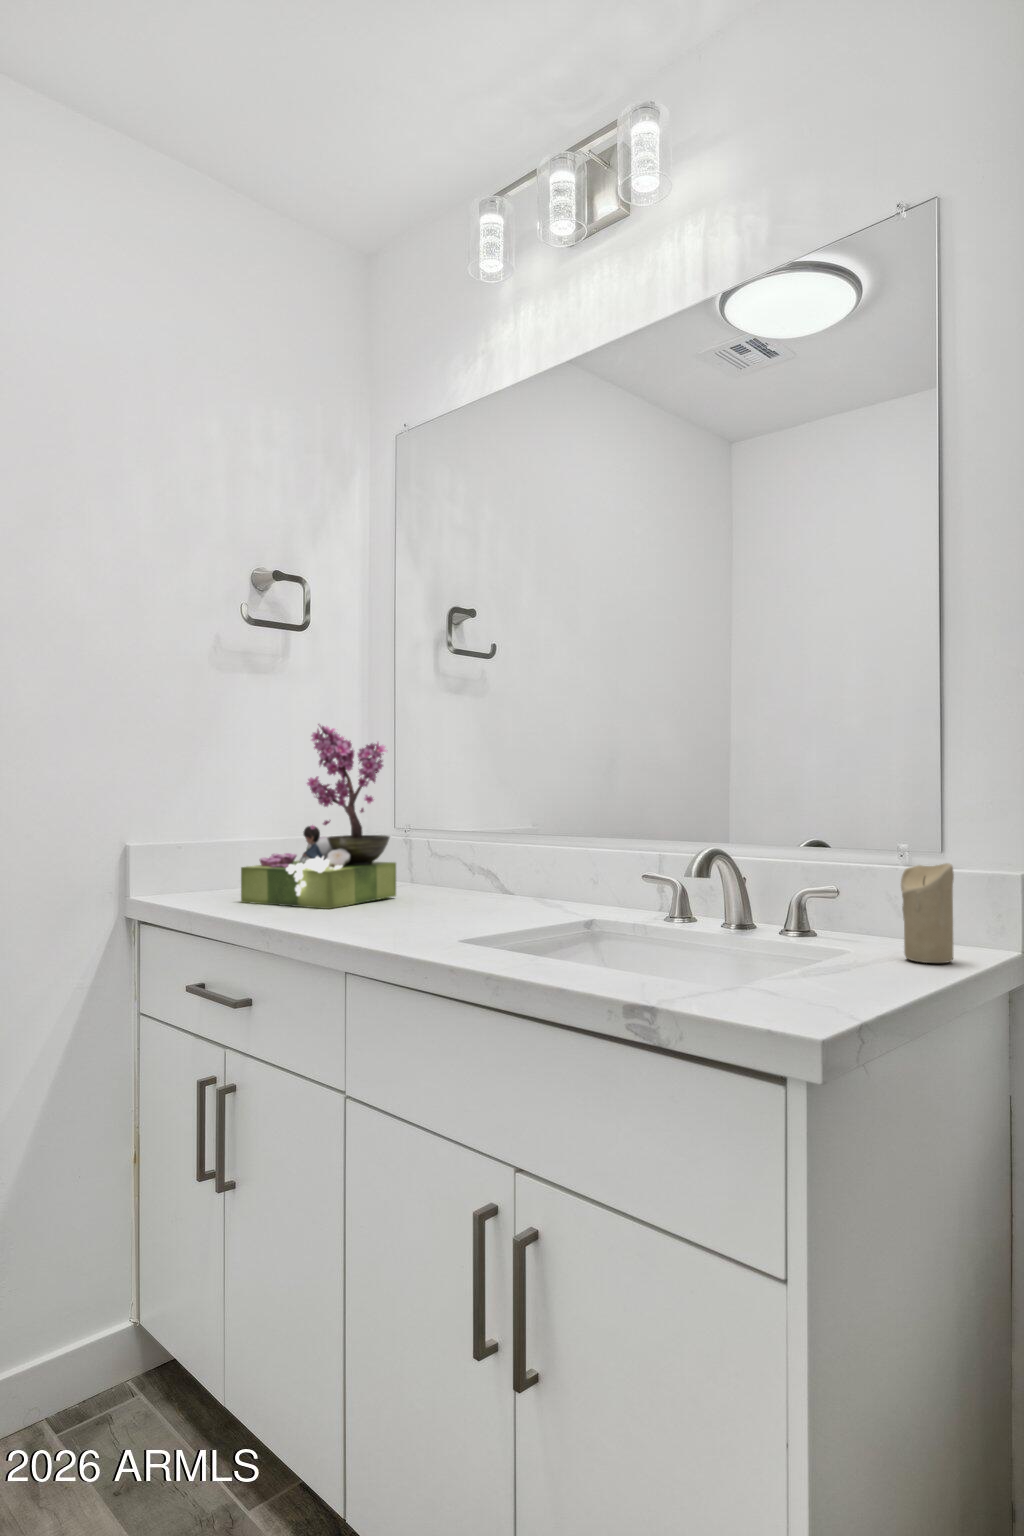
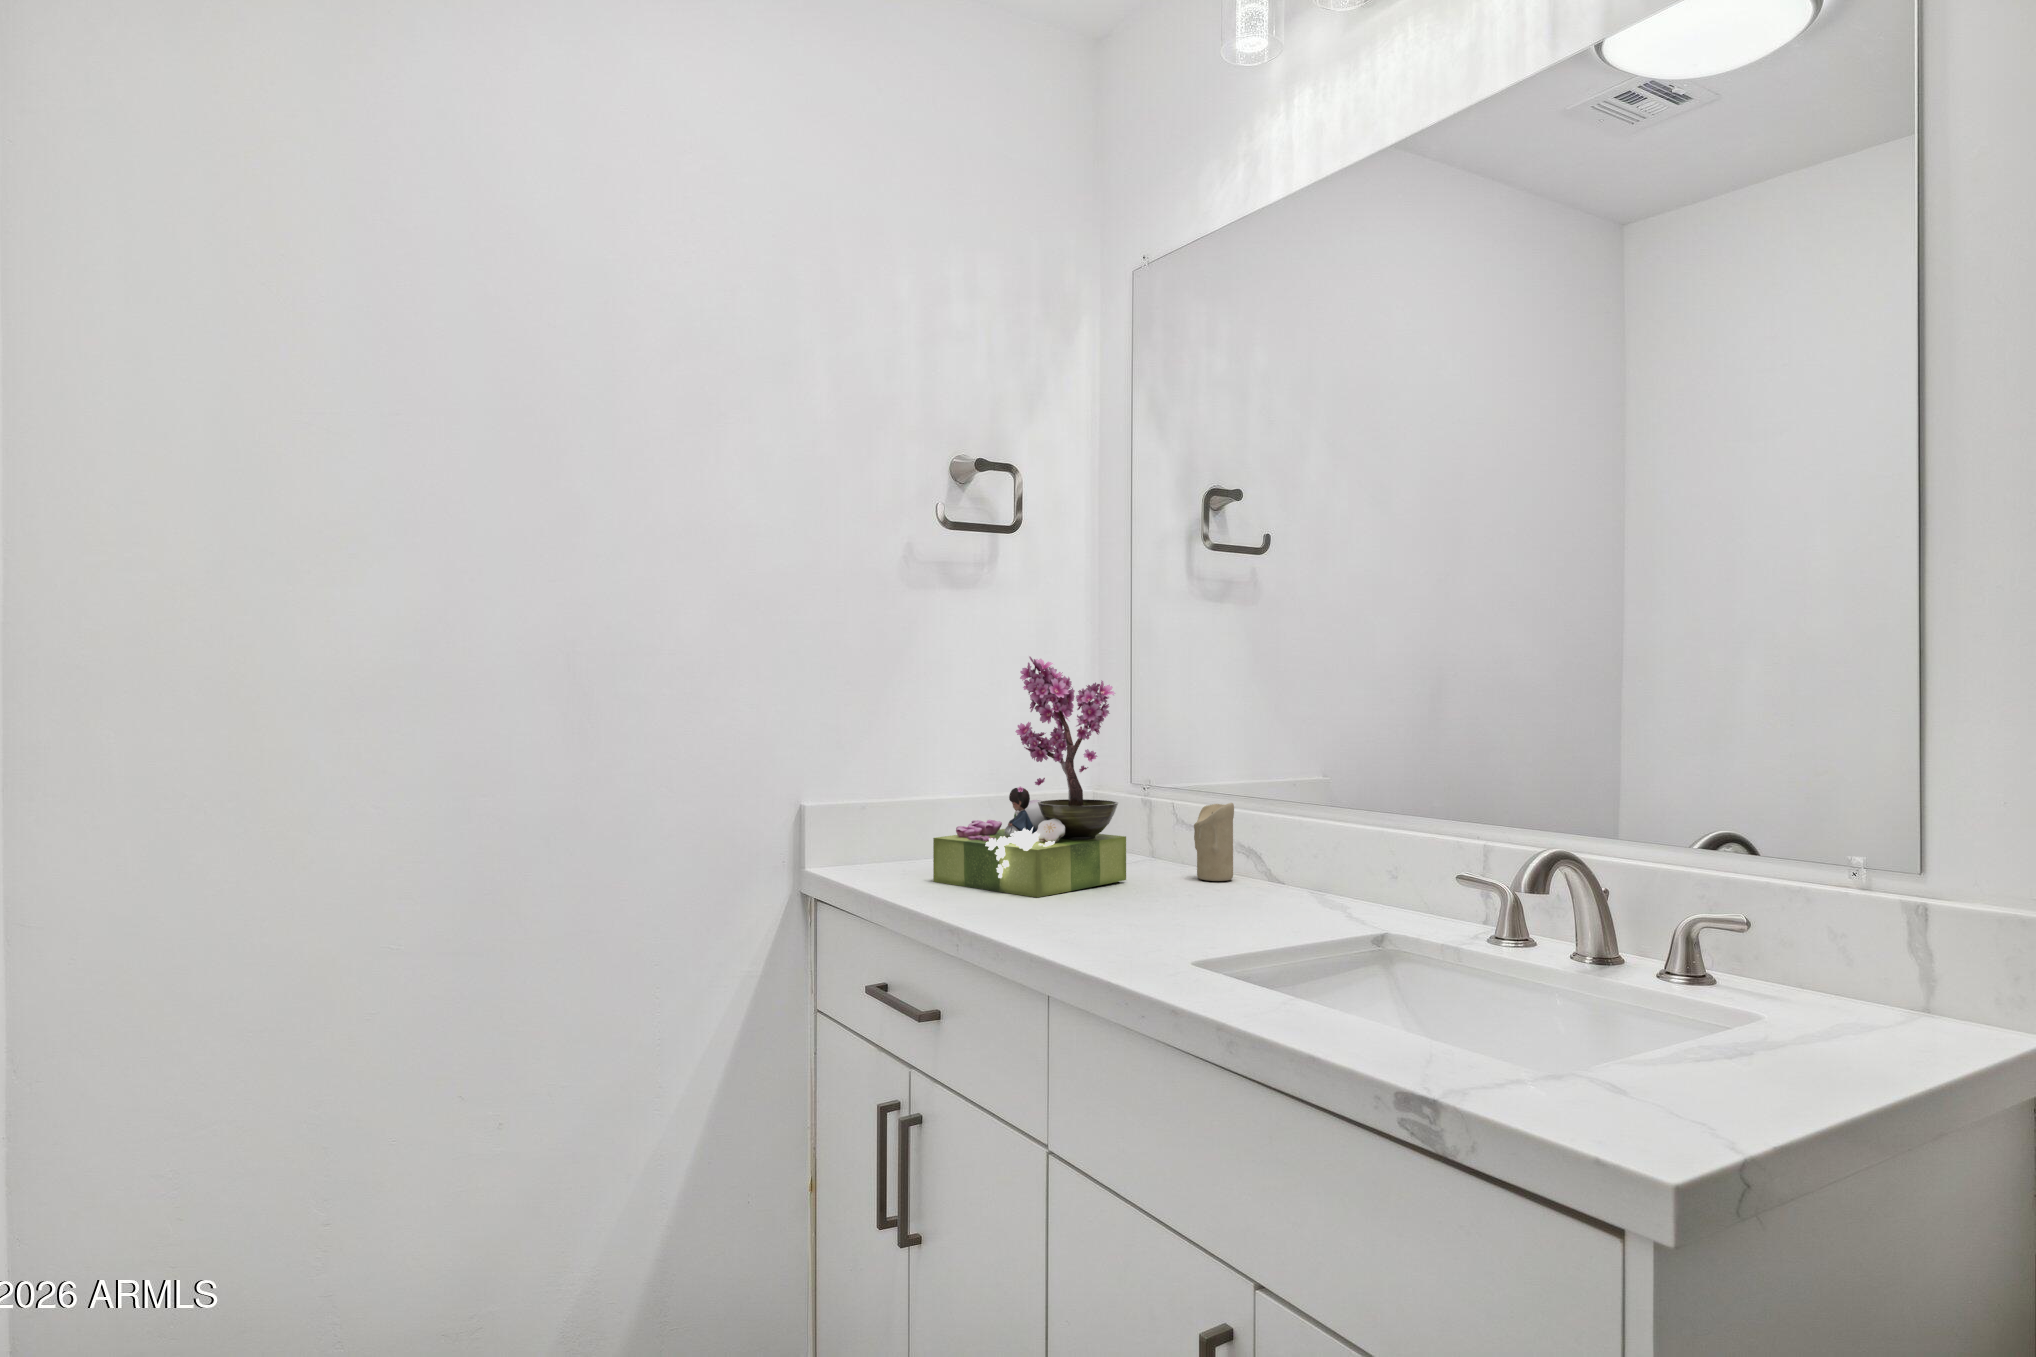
candle: present [901,863,954,963] -> present [1194,803,1234,881]

